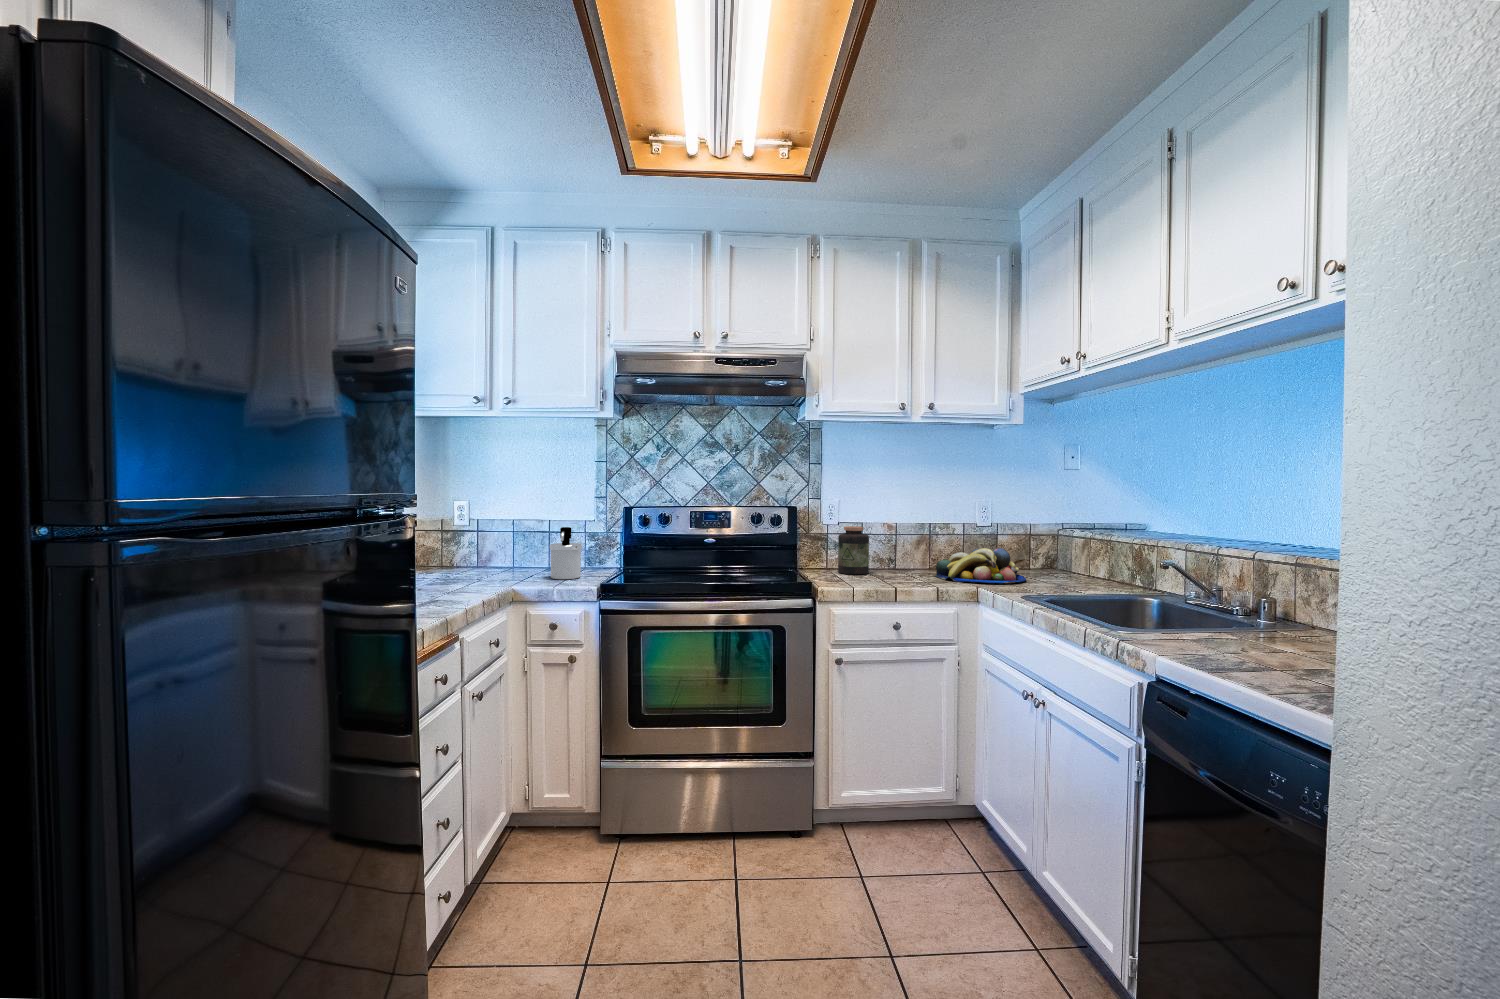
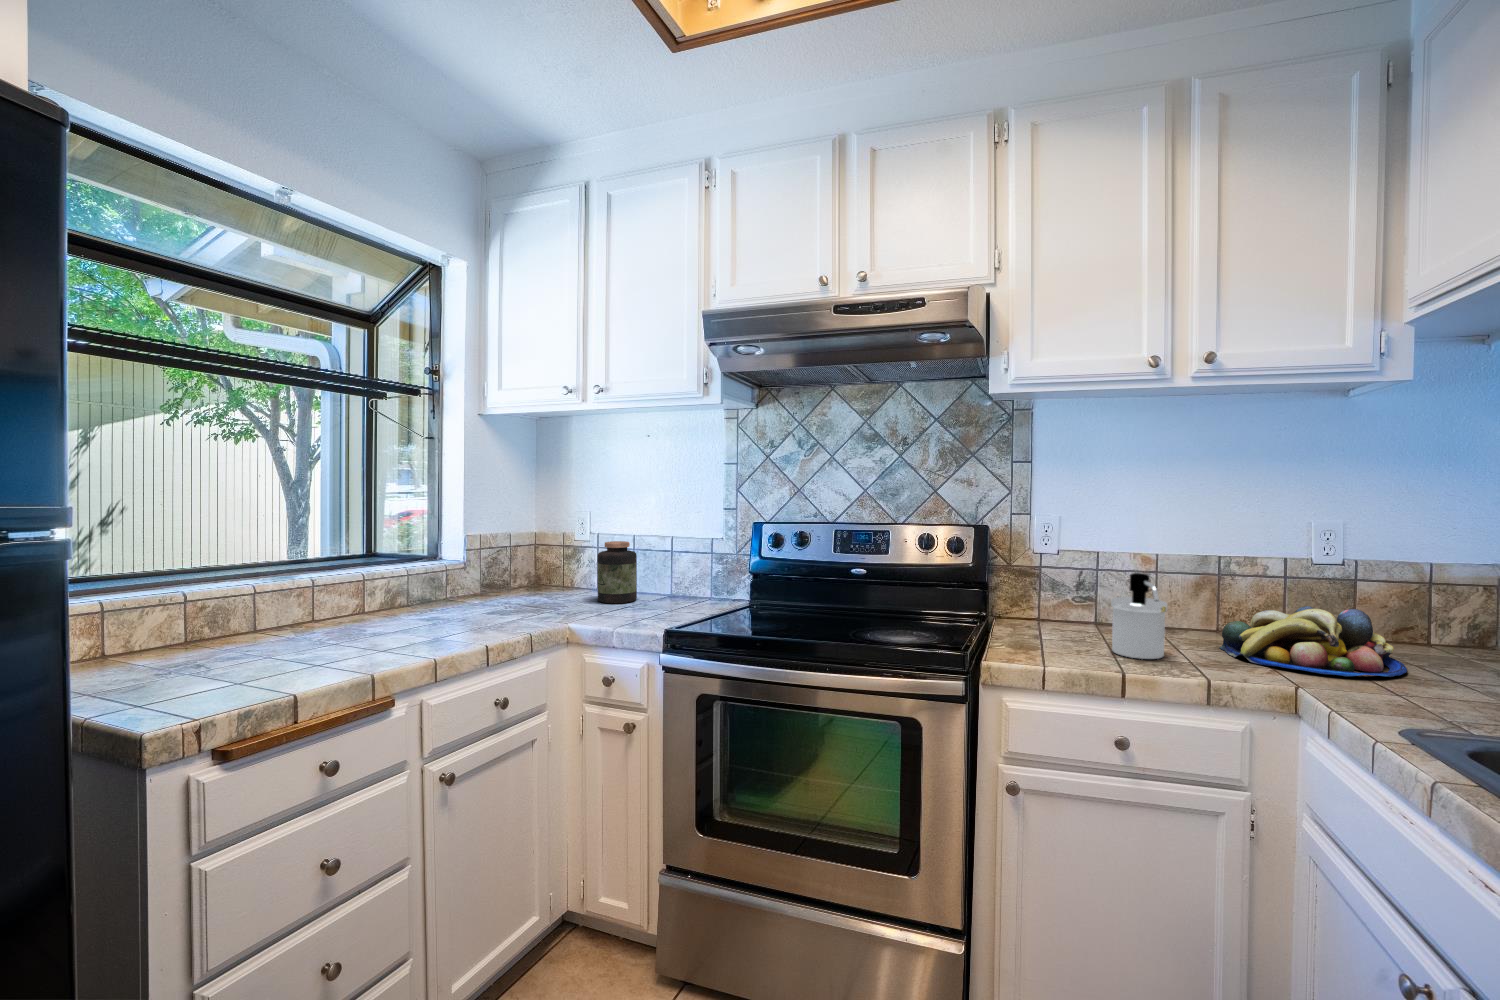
jar: present [838,526,869,574] -> present [597,541,637,603]
soap dispenser: present [550,527,582,579] -> present [1111,573,1167,659]

